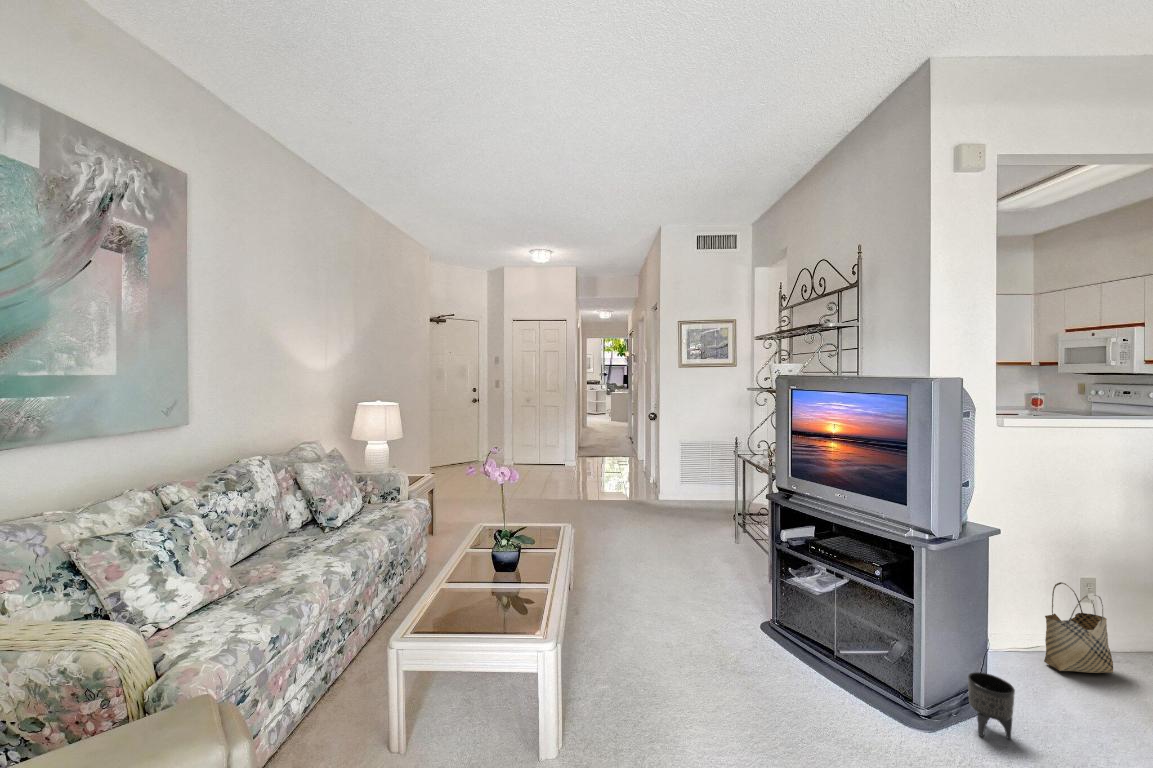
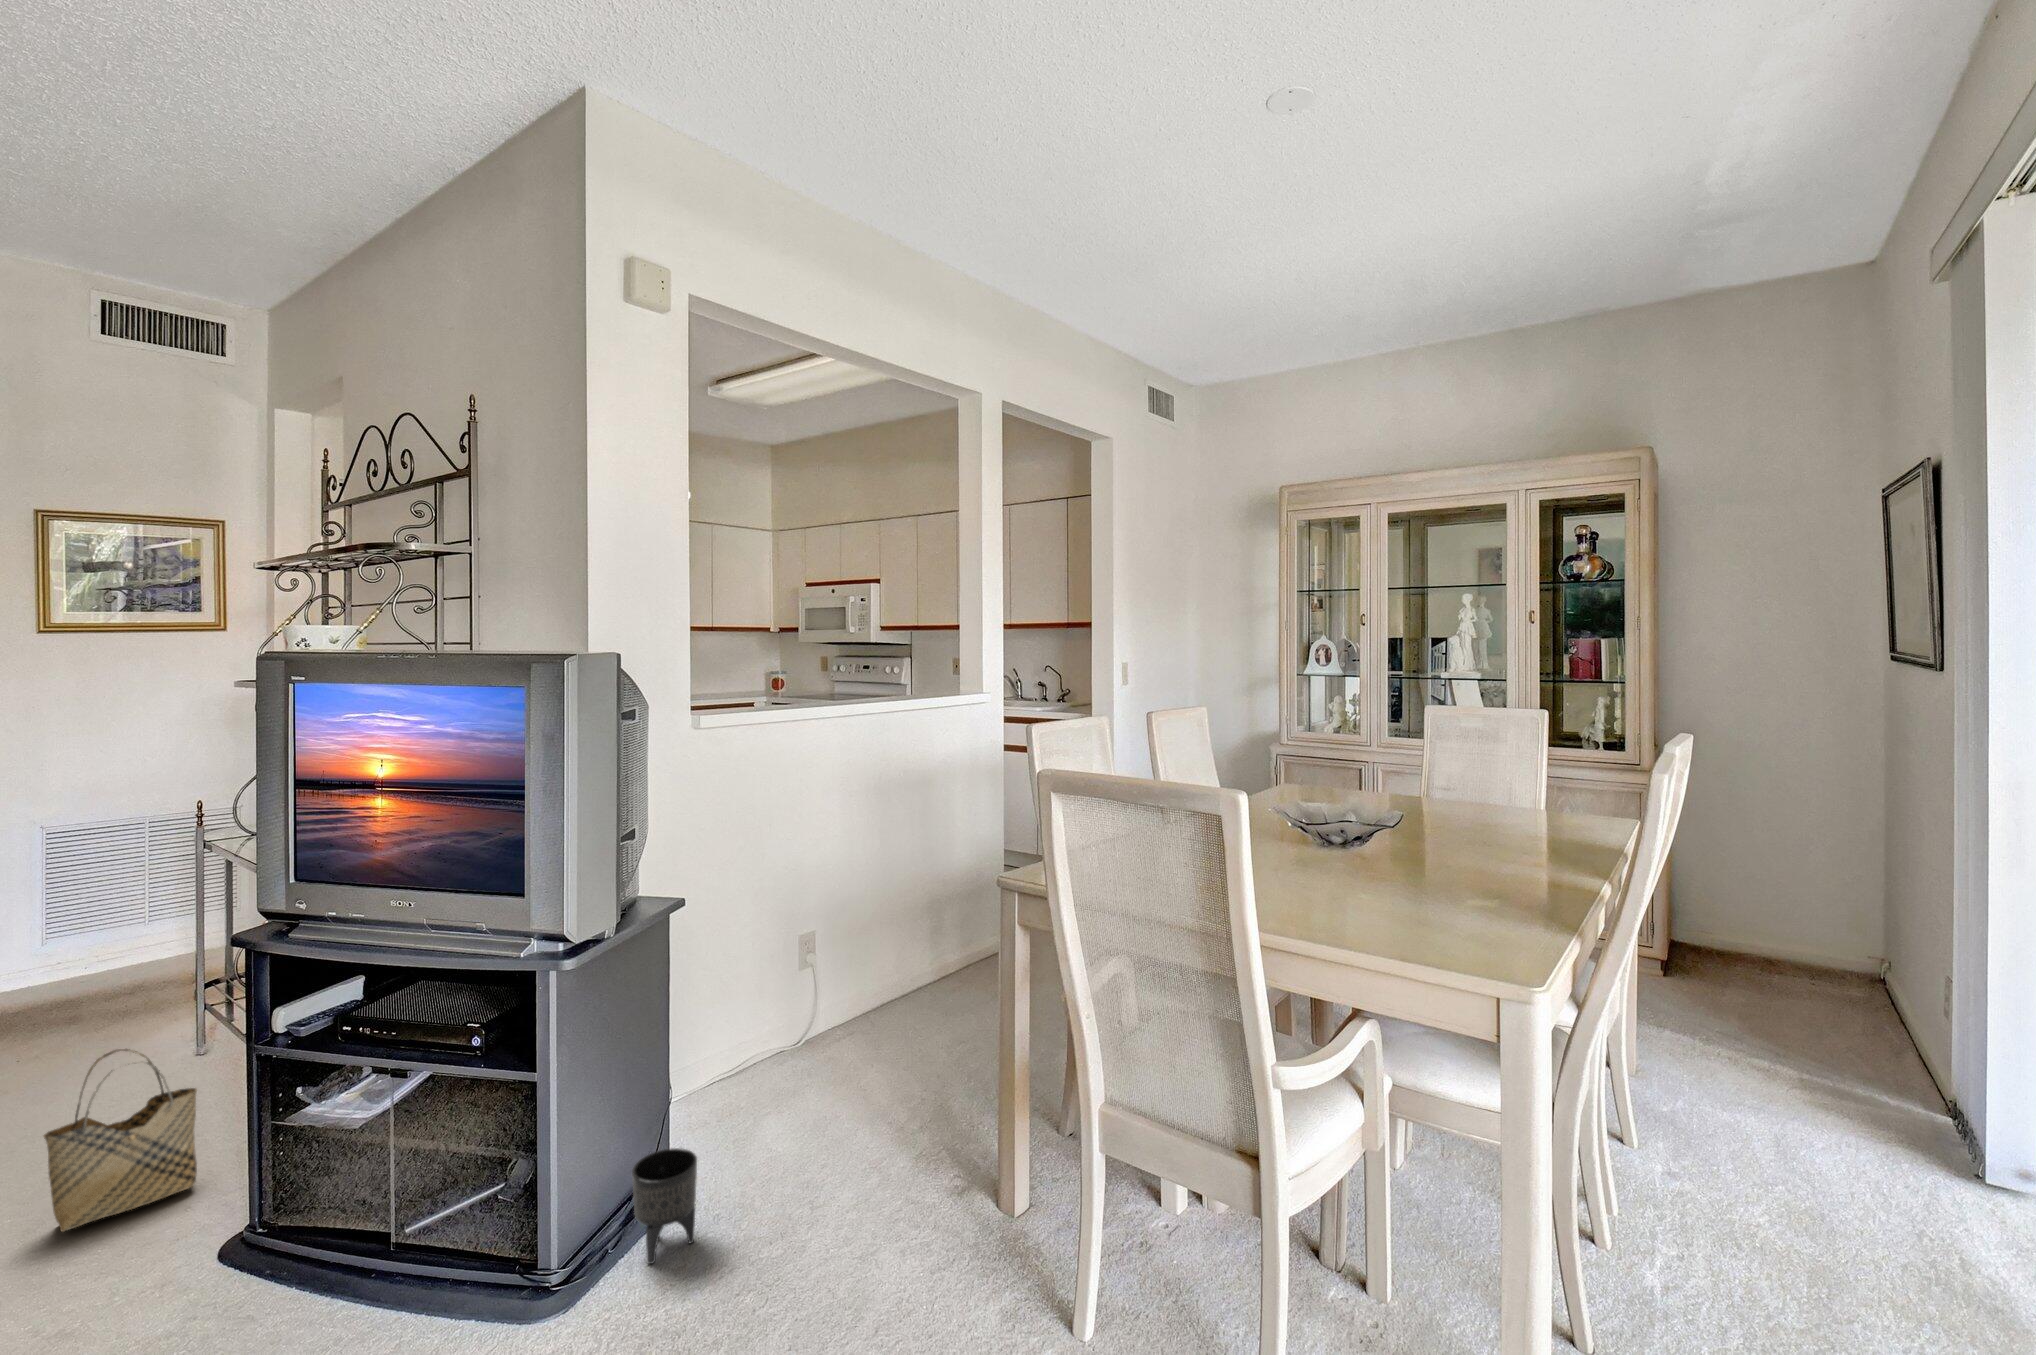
woven basket: present [1044,582,1113,673] -> present [44,1049,197,1232]

